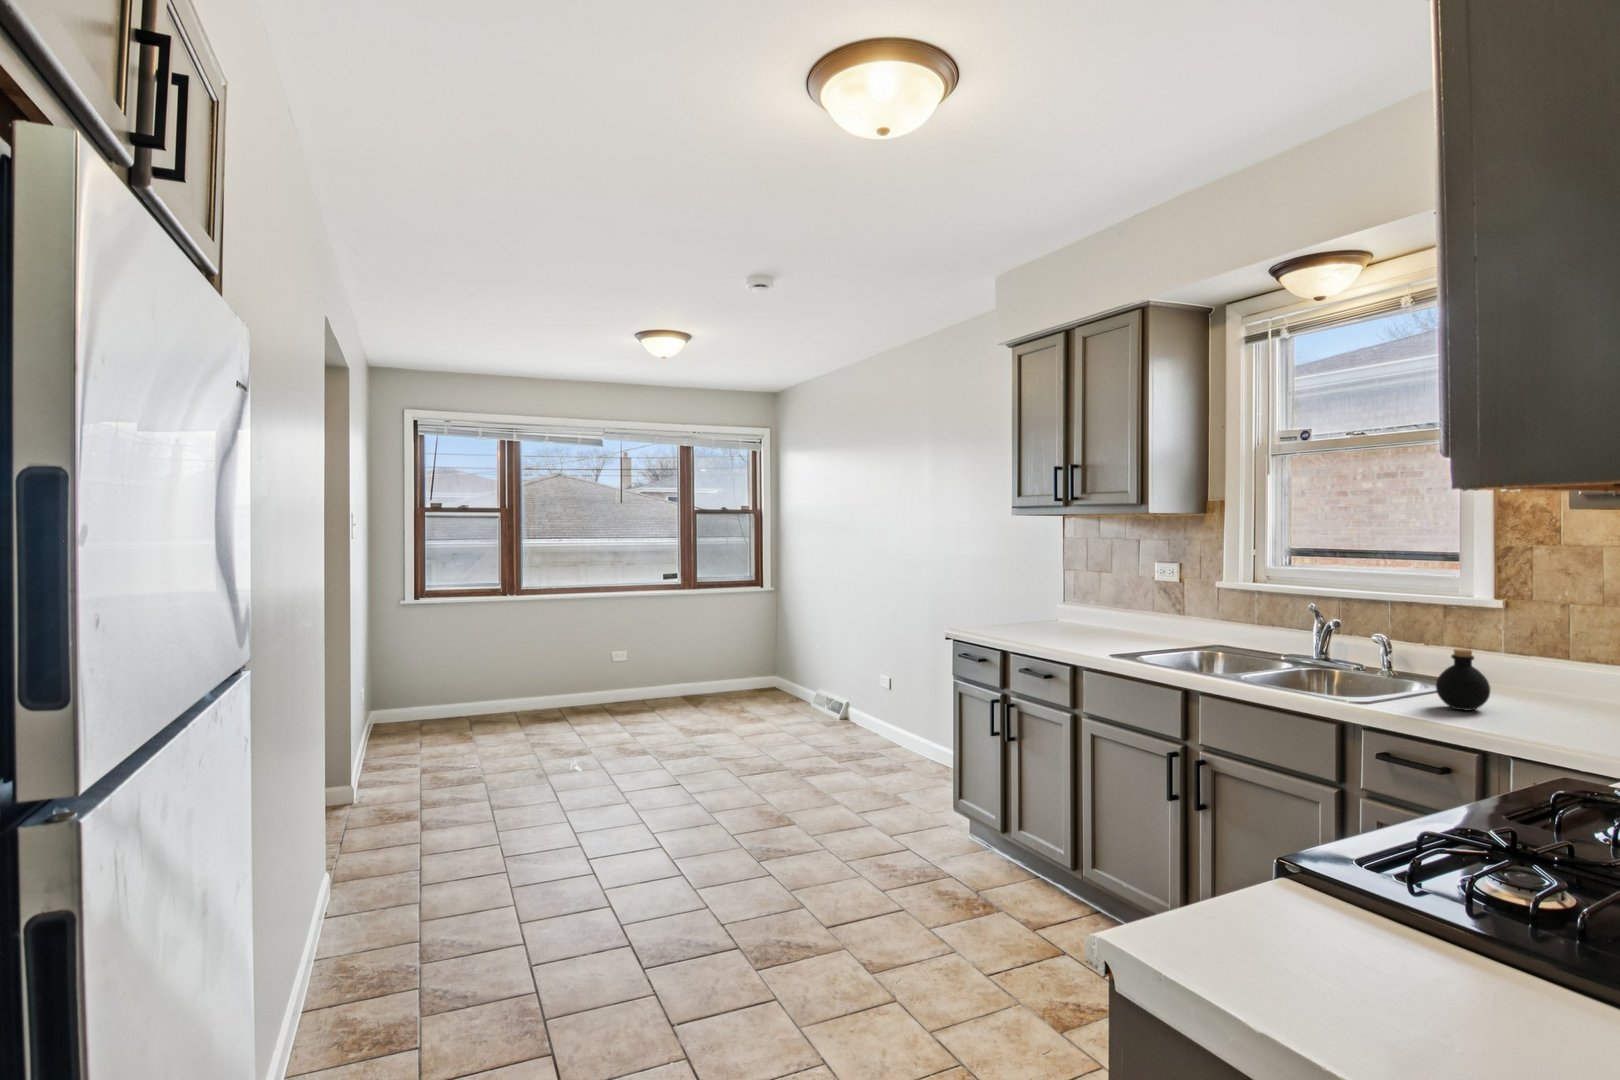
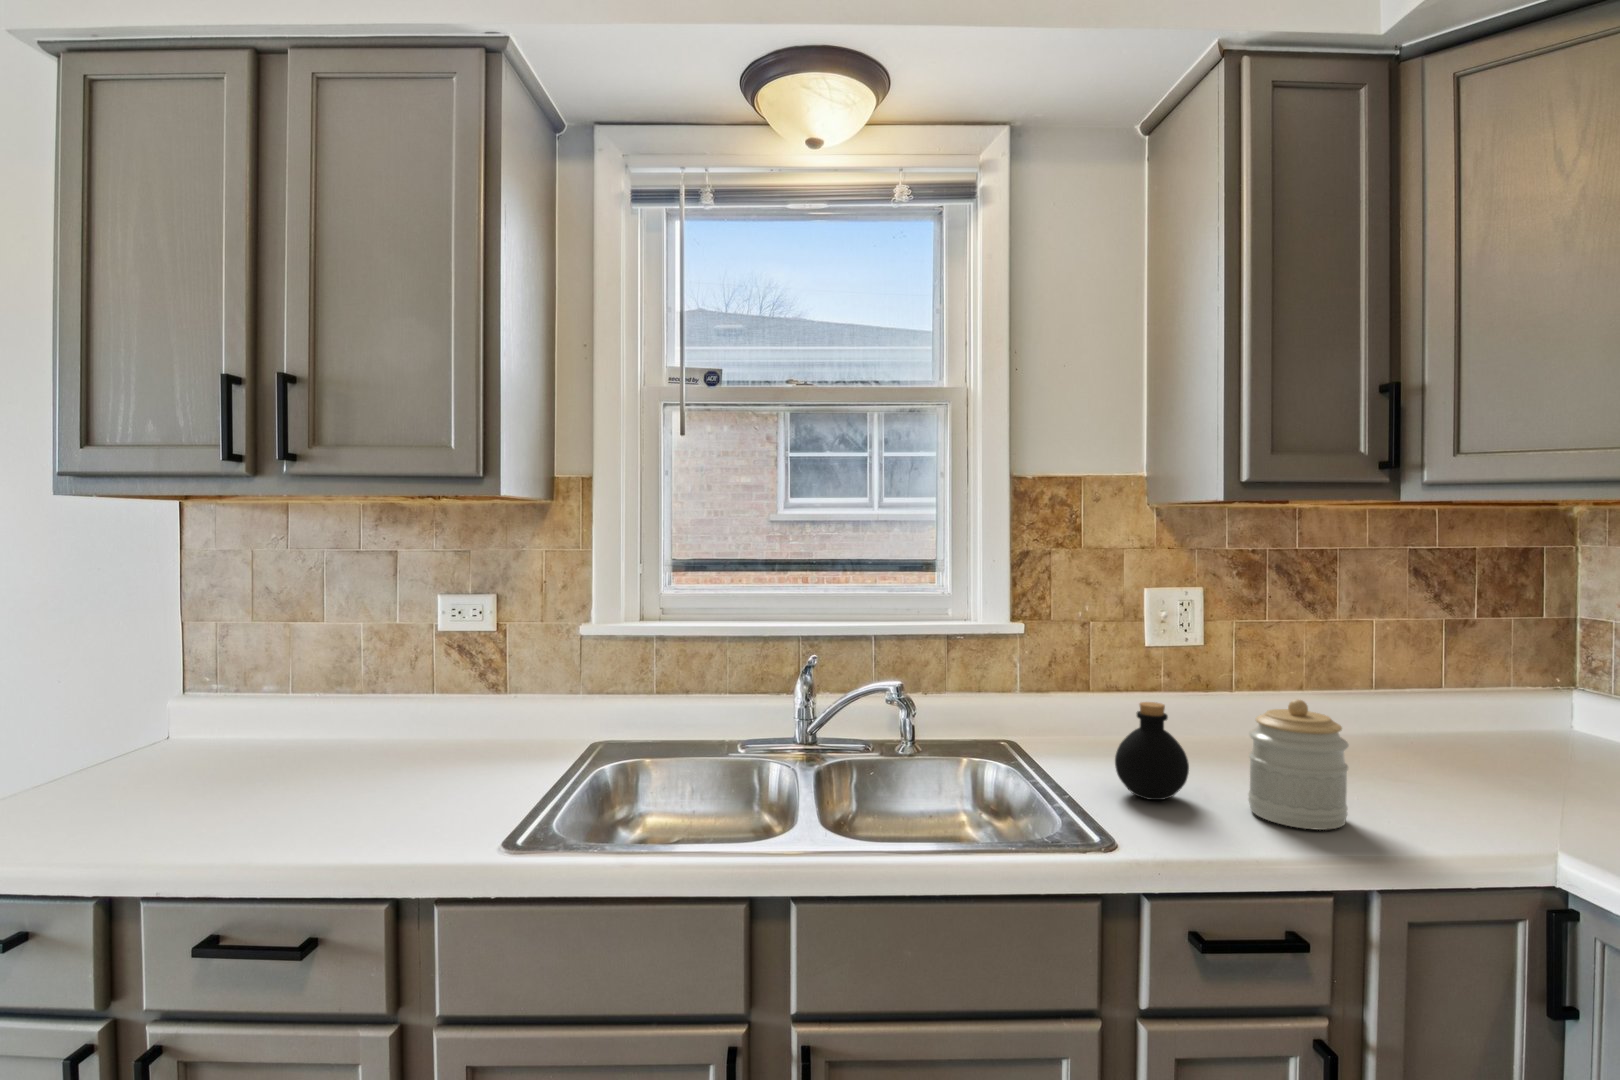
jar: none [1490,652,1563,735] -> present [1248,699,1349,830]

